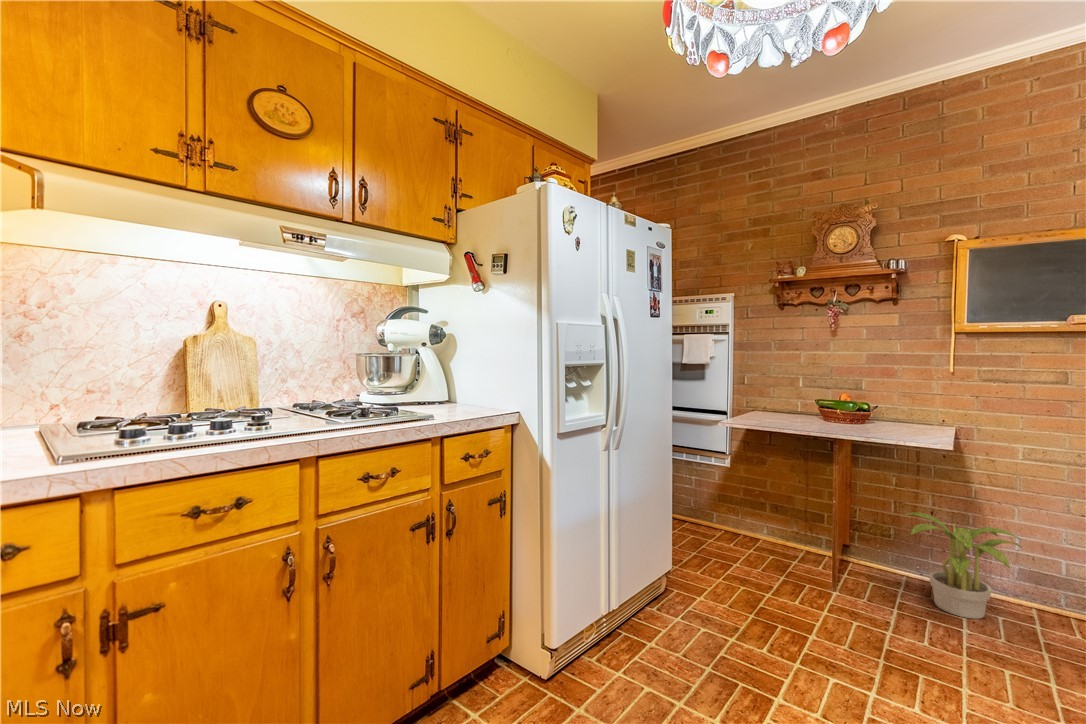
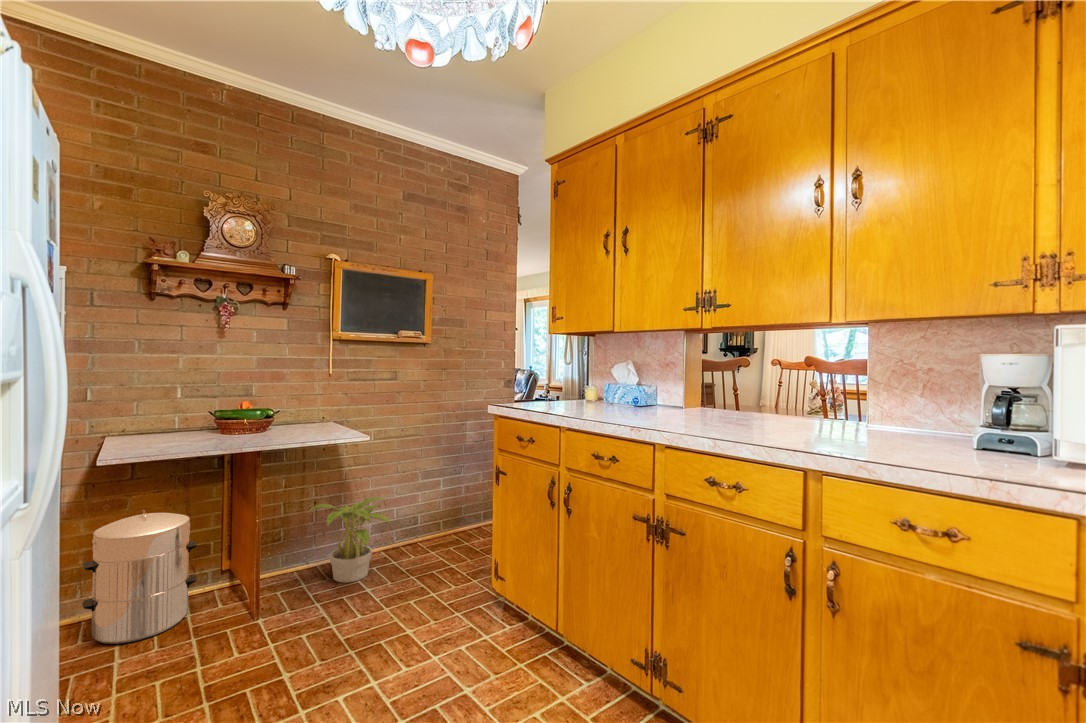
waste bin: none [731,469,803,563] -> present [82,510,197,644]

